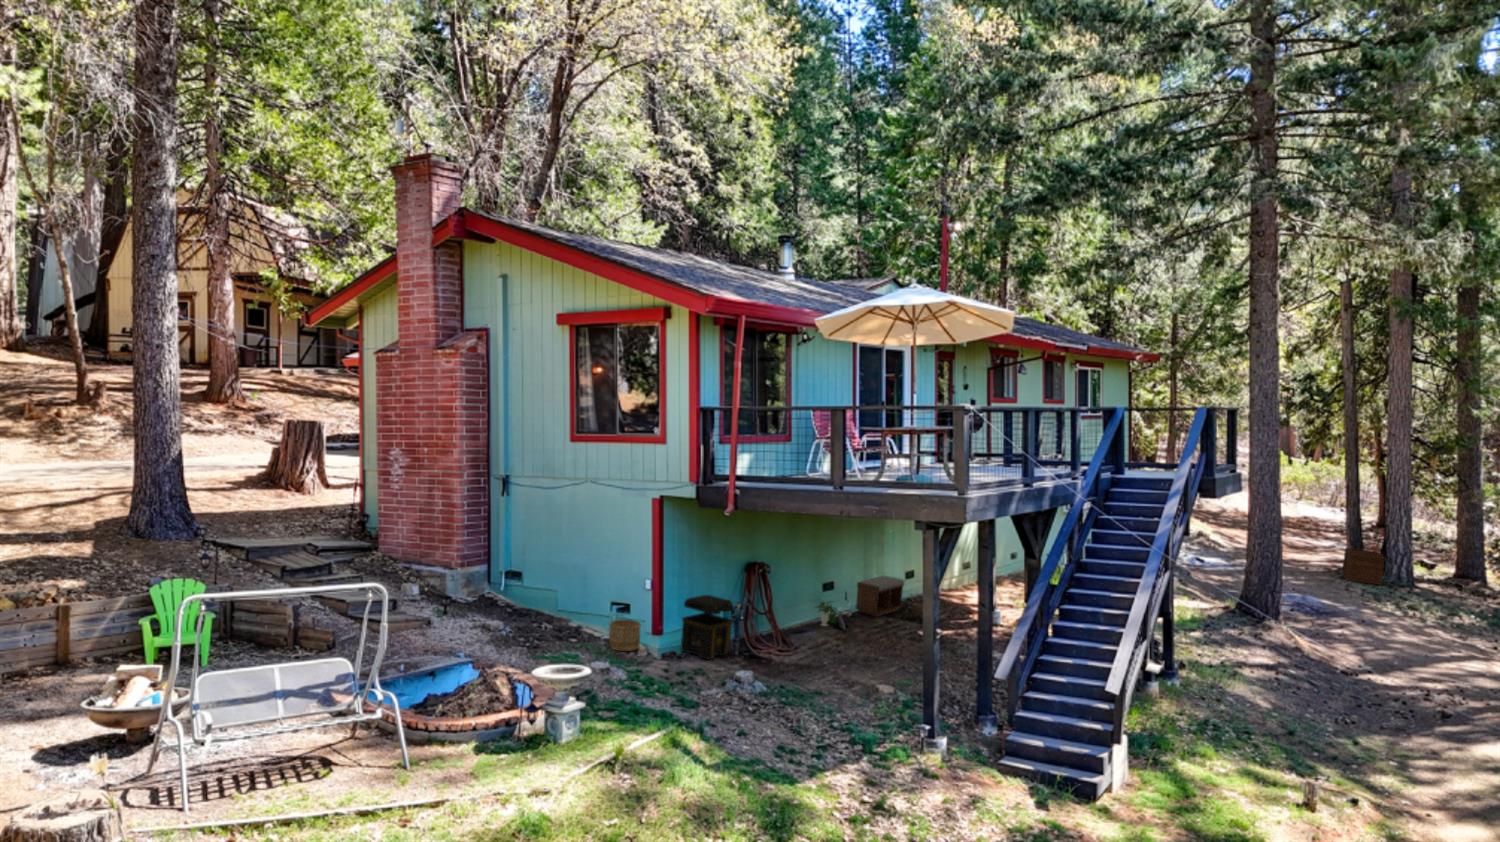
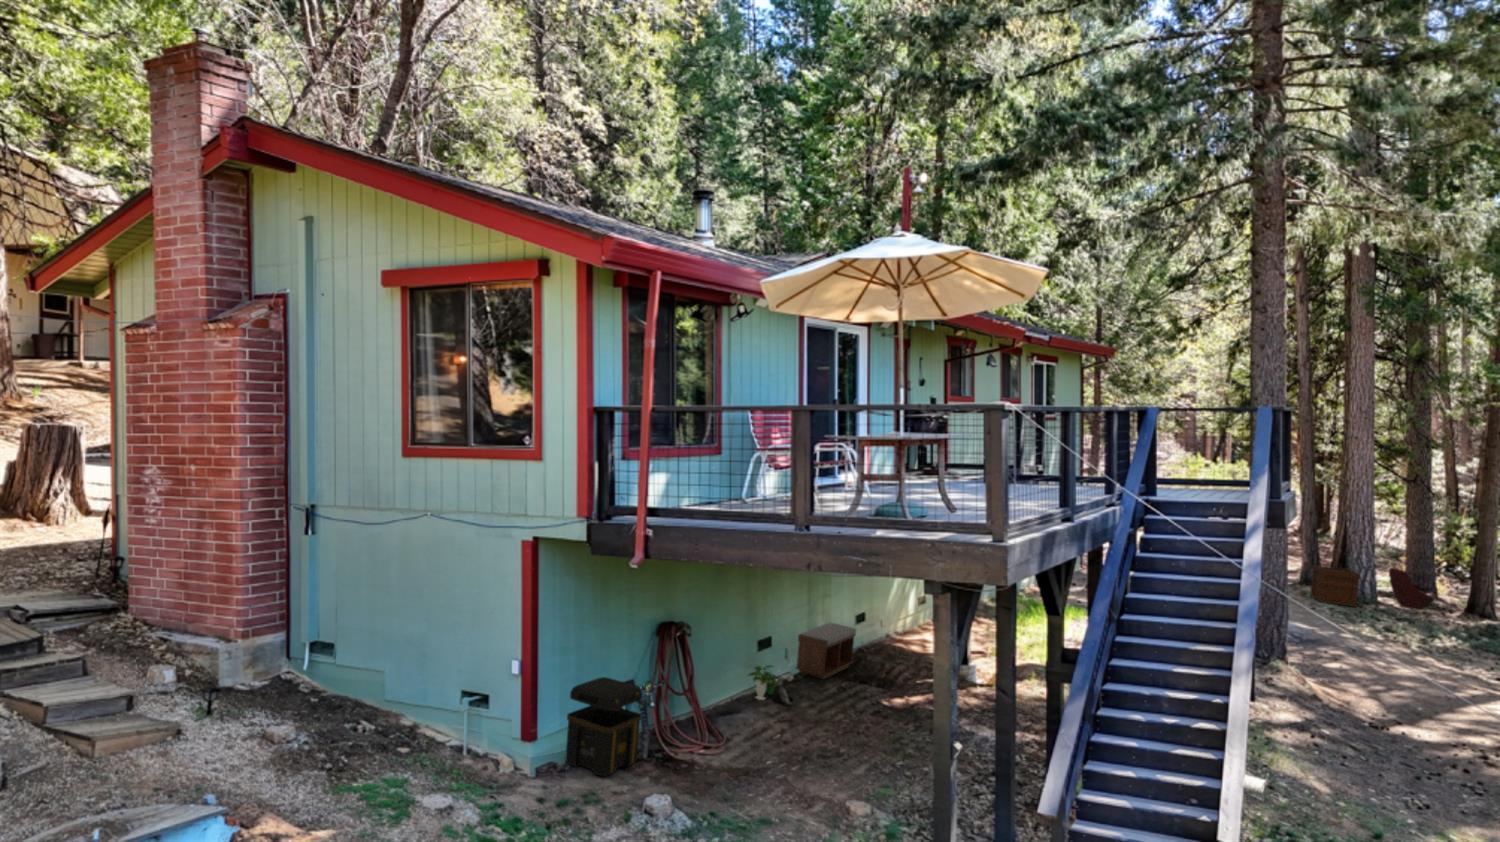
chair: none [1411,550,1452,598] -> present [1389,568,1434,618]
wooden bucket: present [609,619,641,651] -> none [456,720,507,771]

